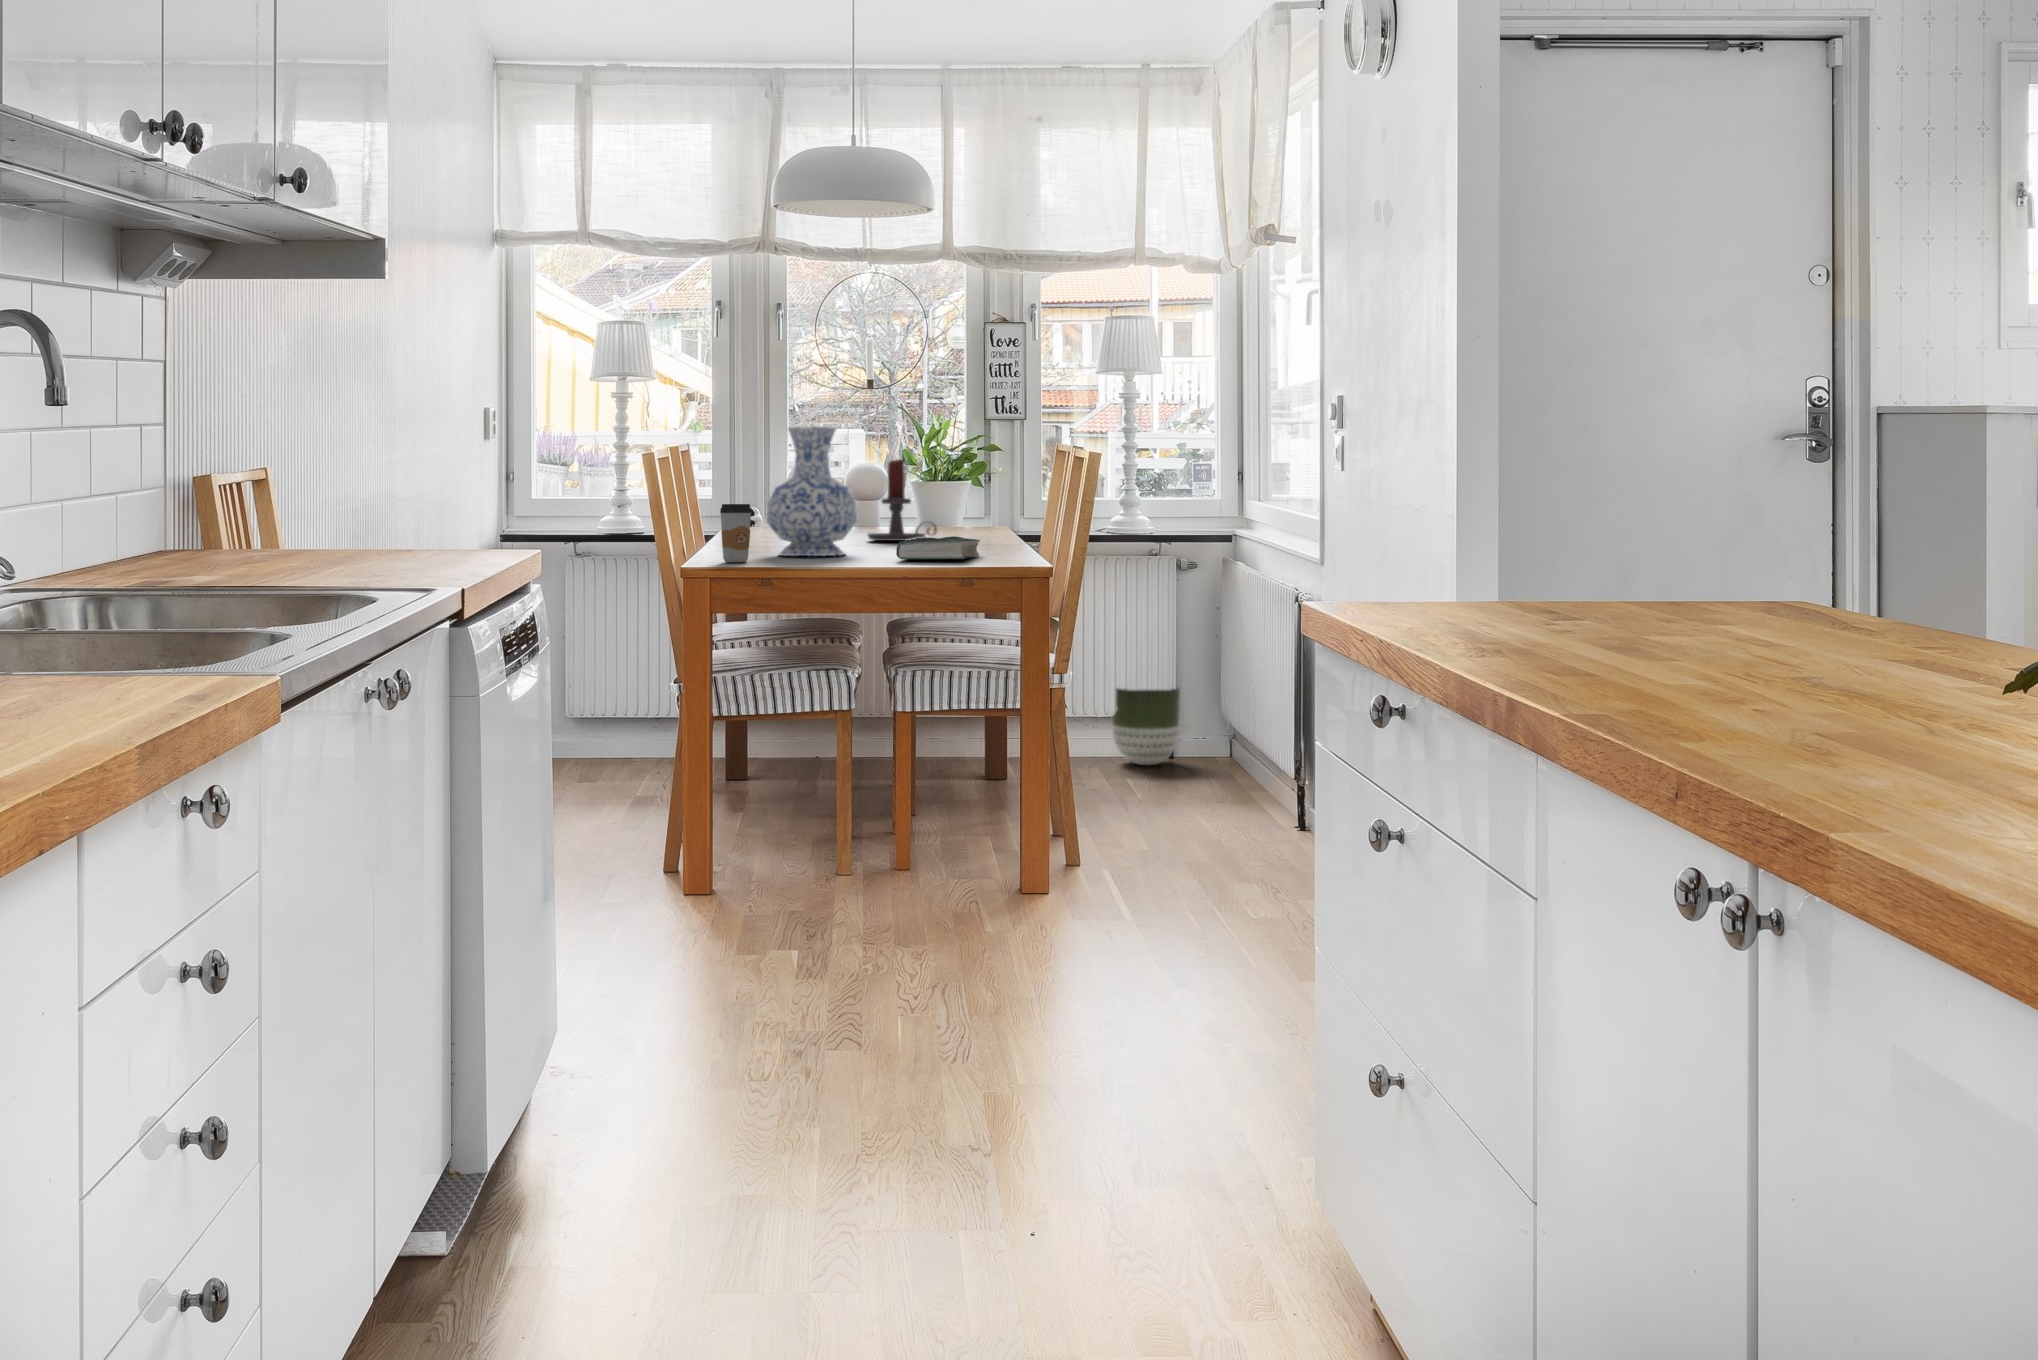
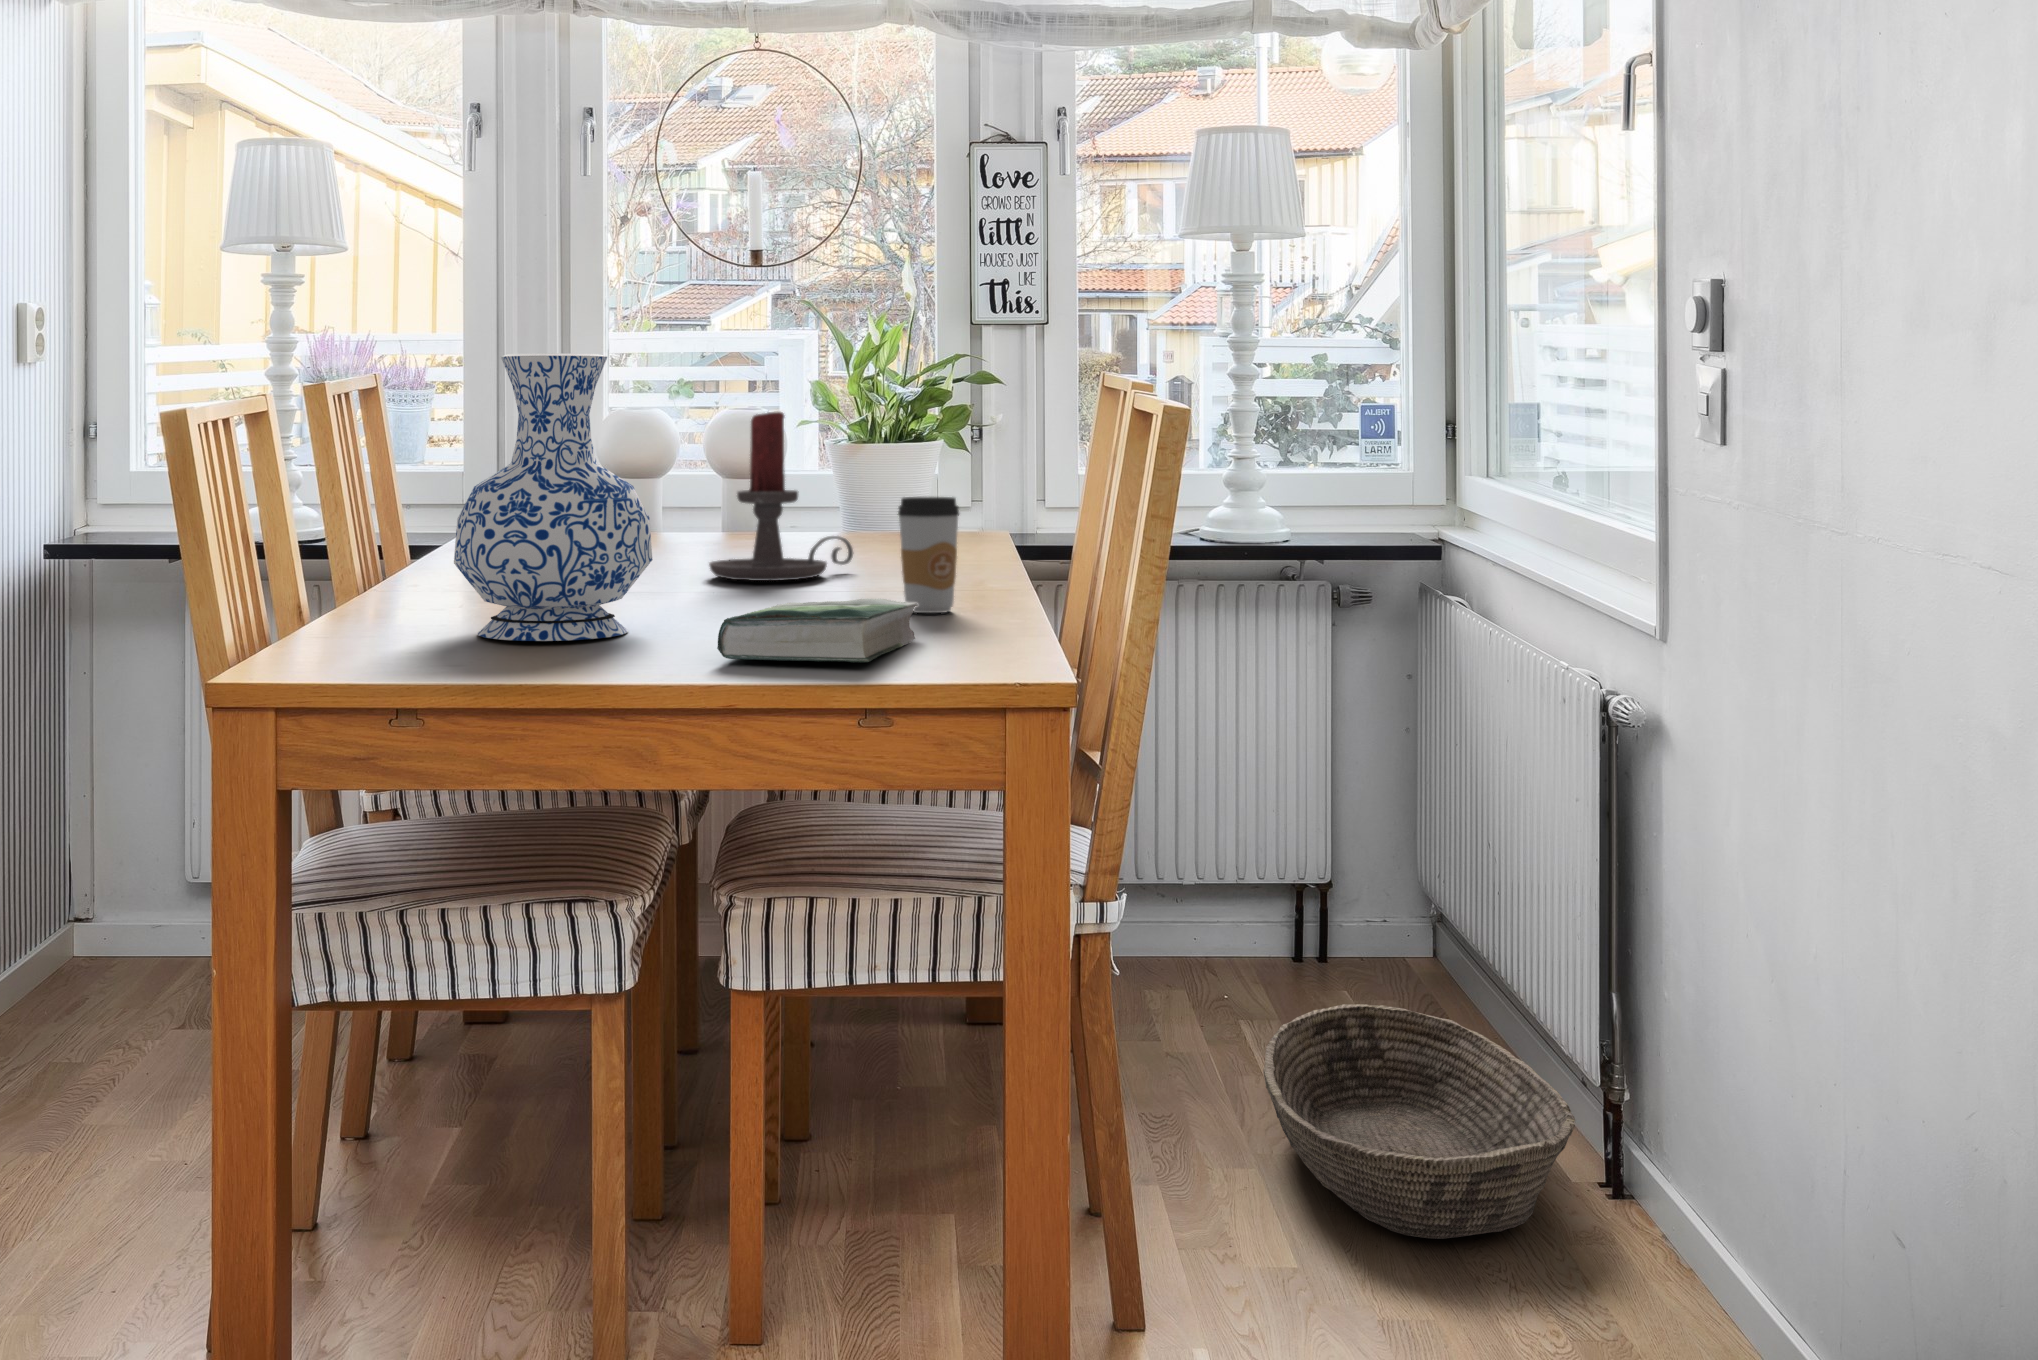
coffee cup: present [720,504,752,562] -> present [898,497,959,613]
planter: present [1112,688,1180,765] -> none [1205,819,1341,986]
basket: none [1137,754,1282,836] -> present [1263,1004,1575,1239]

